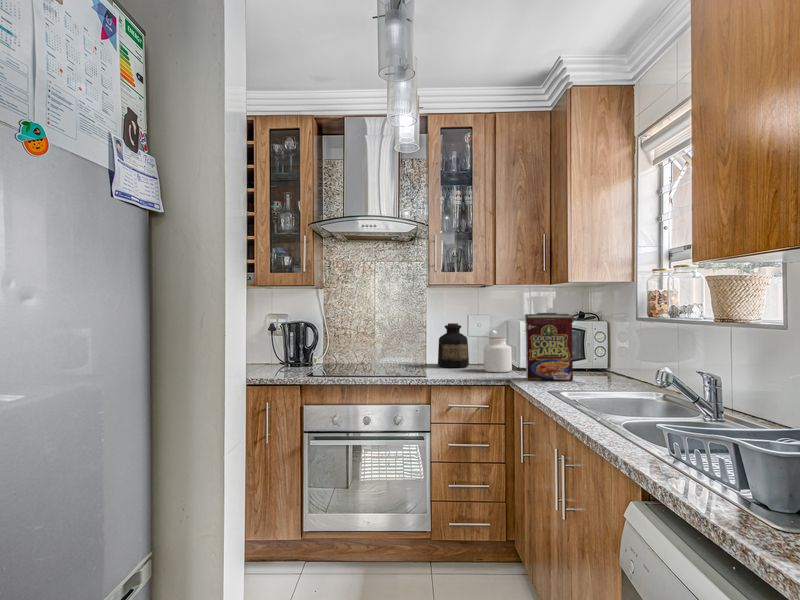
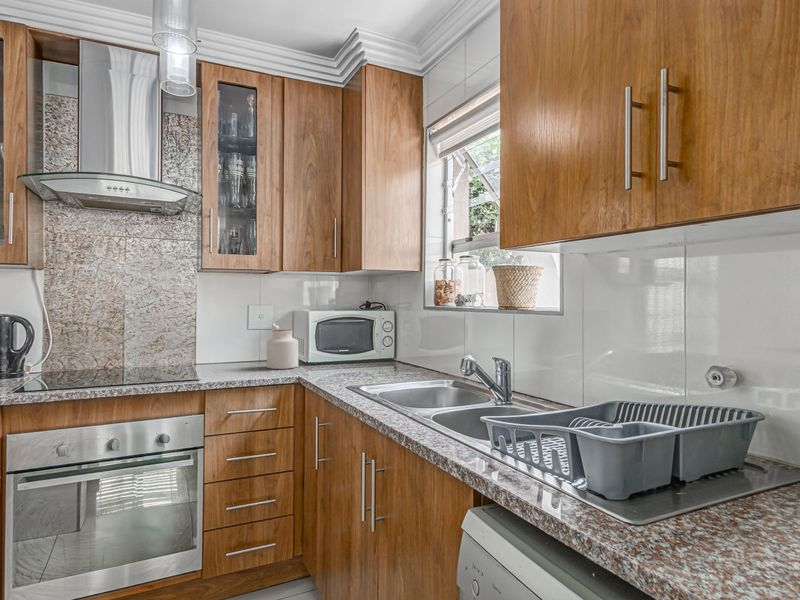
cereal box: present [525,313,575,381] -> none [311,302,368,375]
bottle: present [438,323,469,368] -> none [210,315,248,367]

